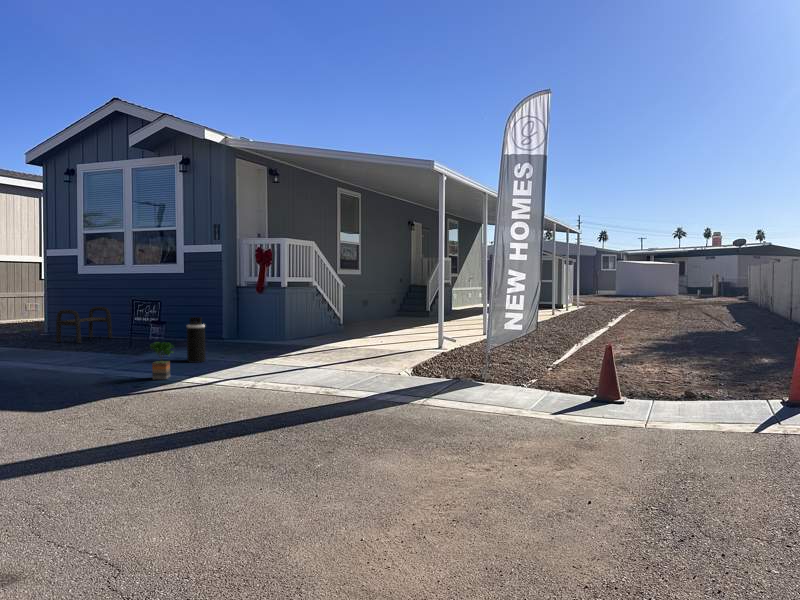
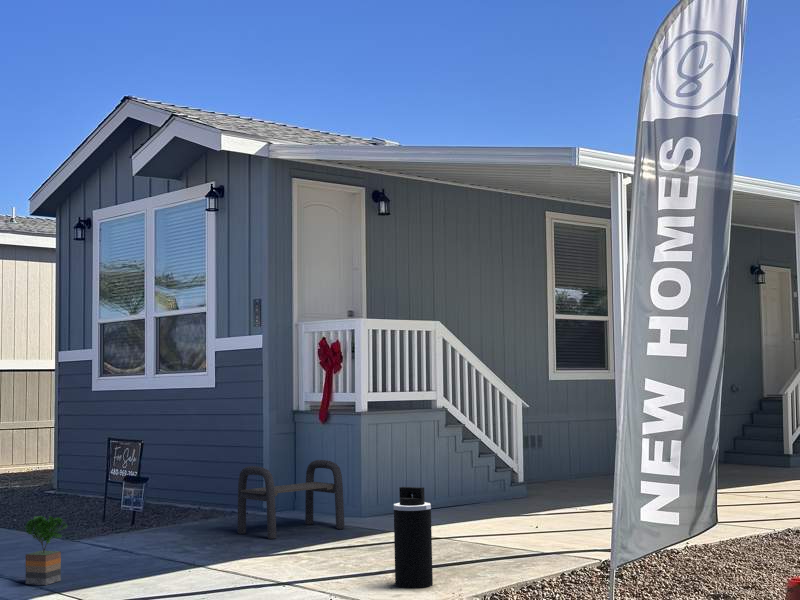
bench: present [56,307,112,343] -> present [238,460,344,539]
trash can: present [187,317,206,363] -> present [394,487,433,588]

